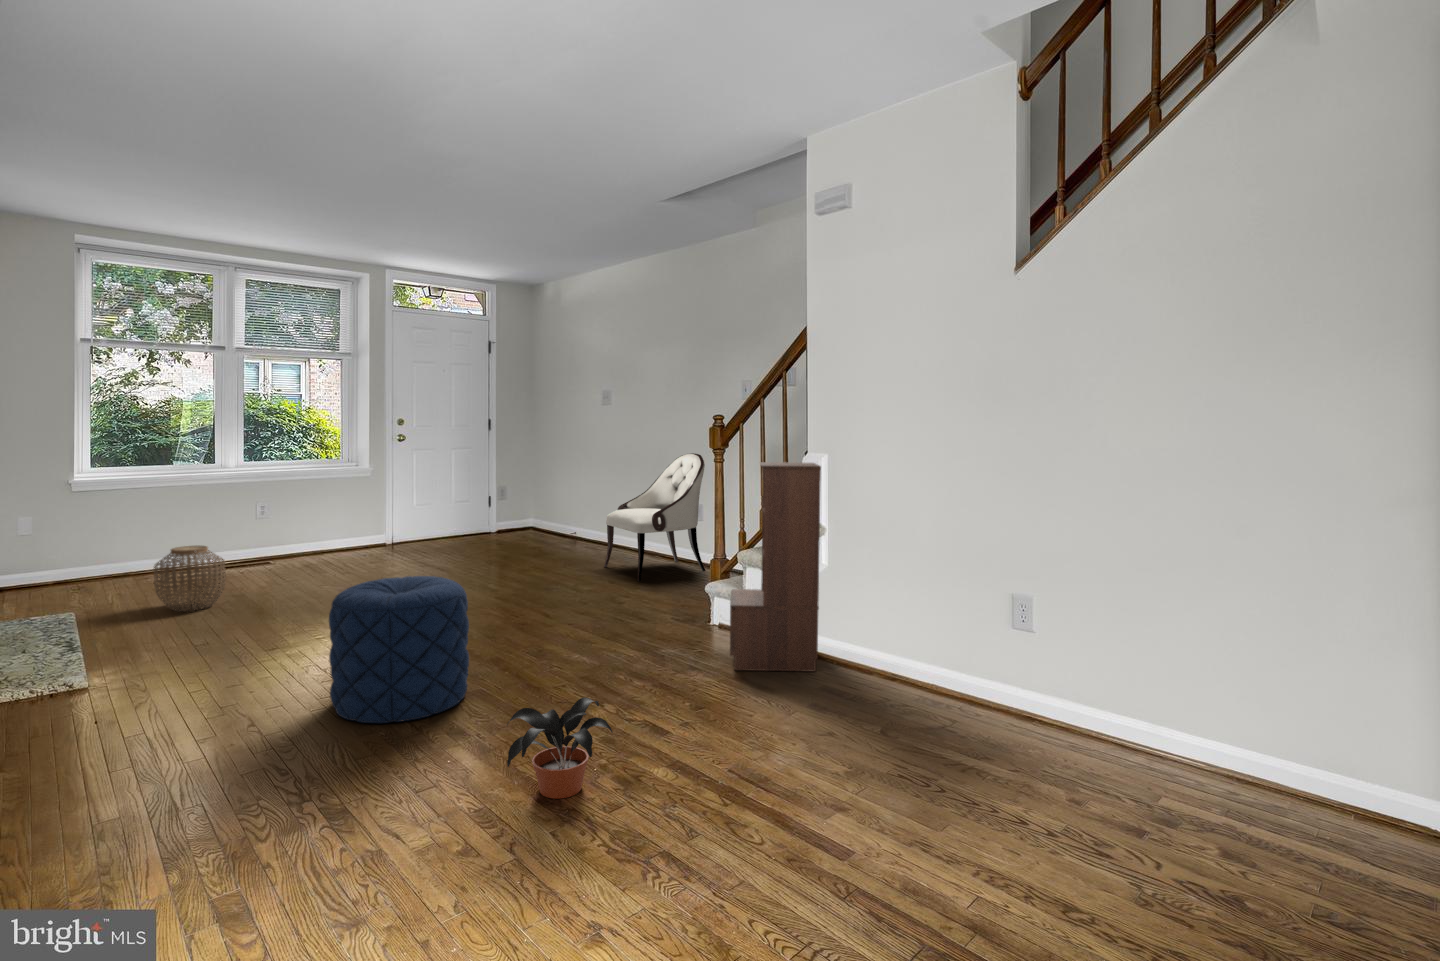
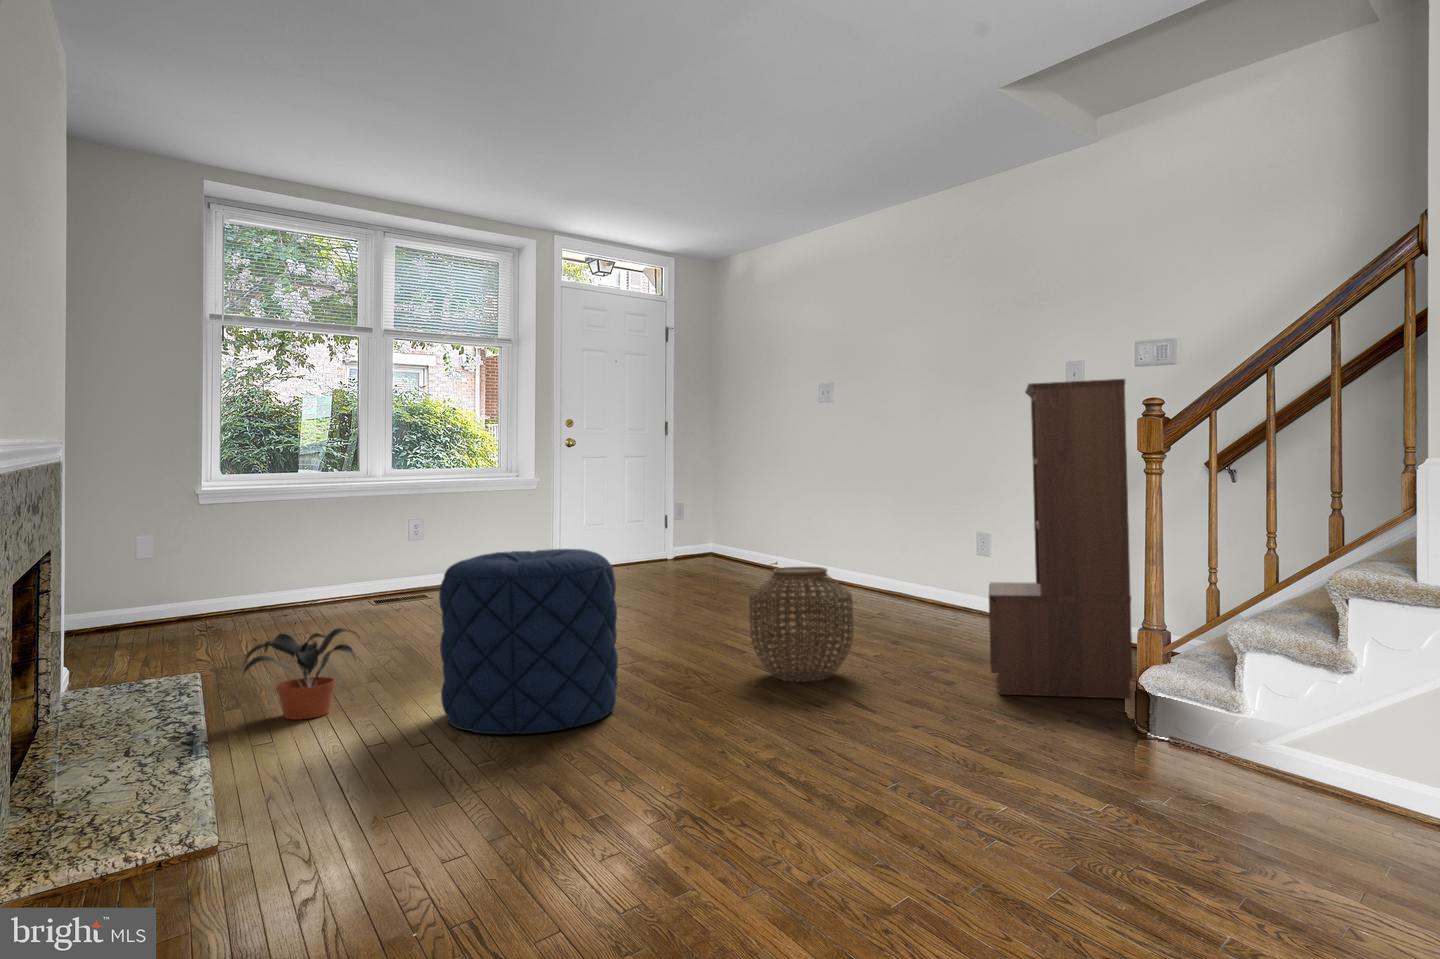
armchair: present [604,453,706,581] -> none [808,432,950,603]
woven basket: present [154,546,225,611] -> present [749,567,854,682]
potted plant: present [507,698,613,799] -> present [243,628,357,719]

